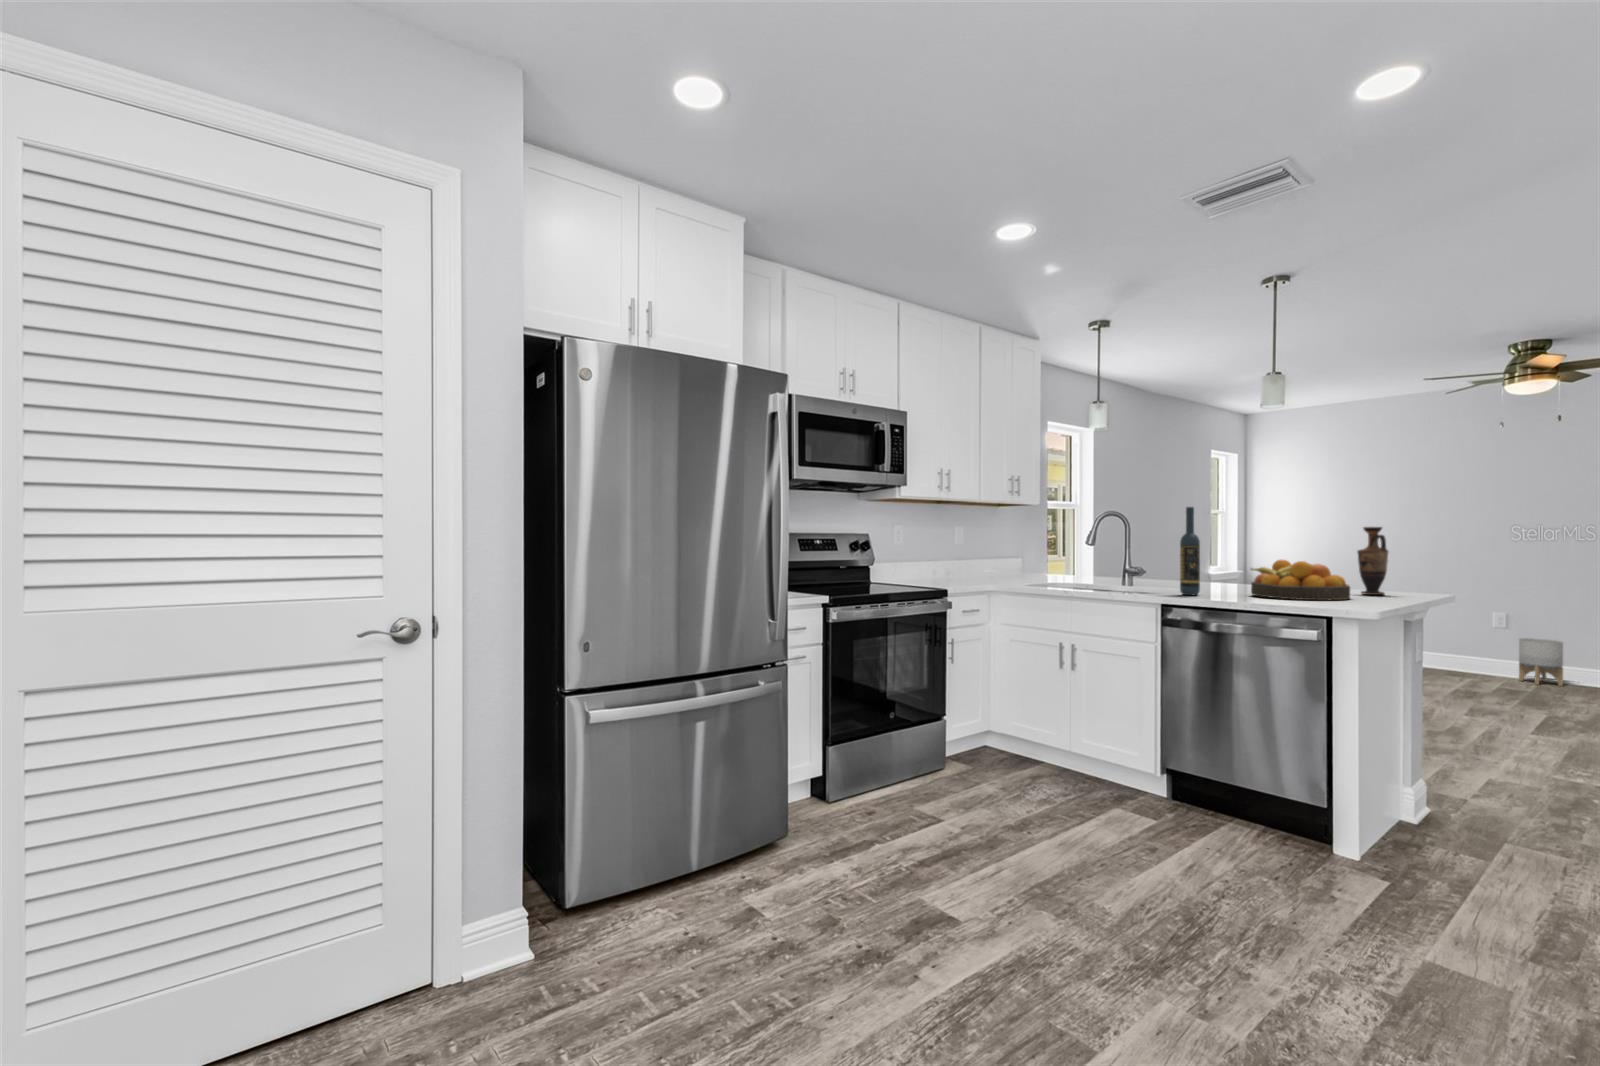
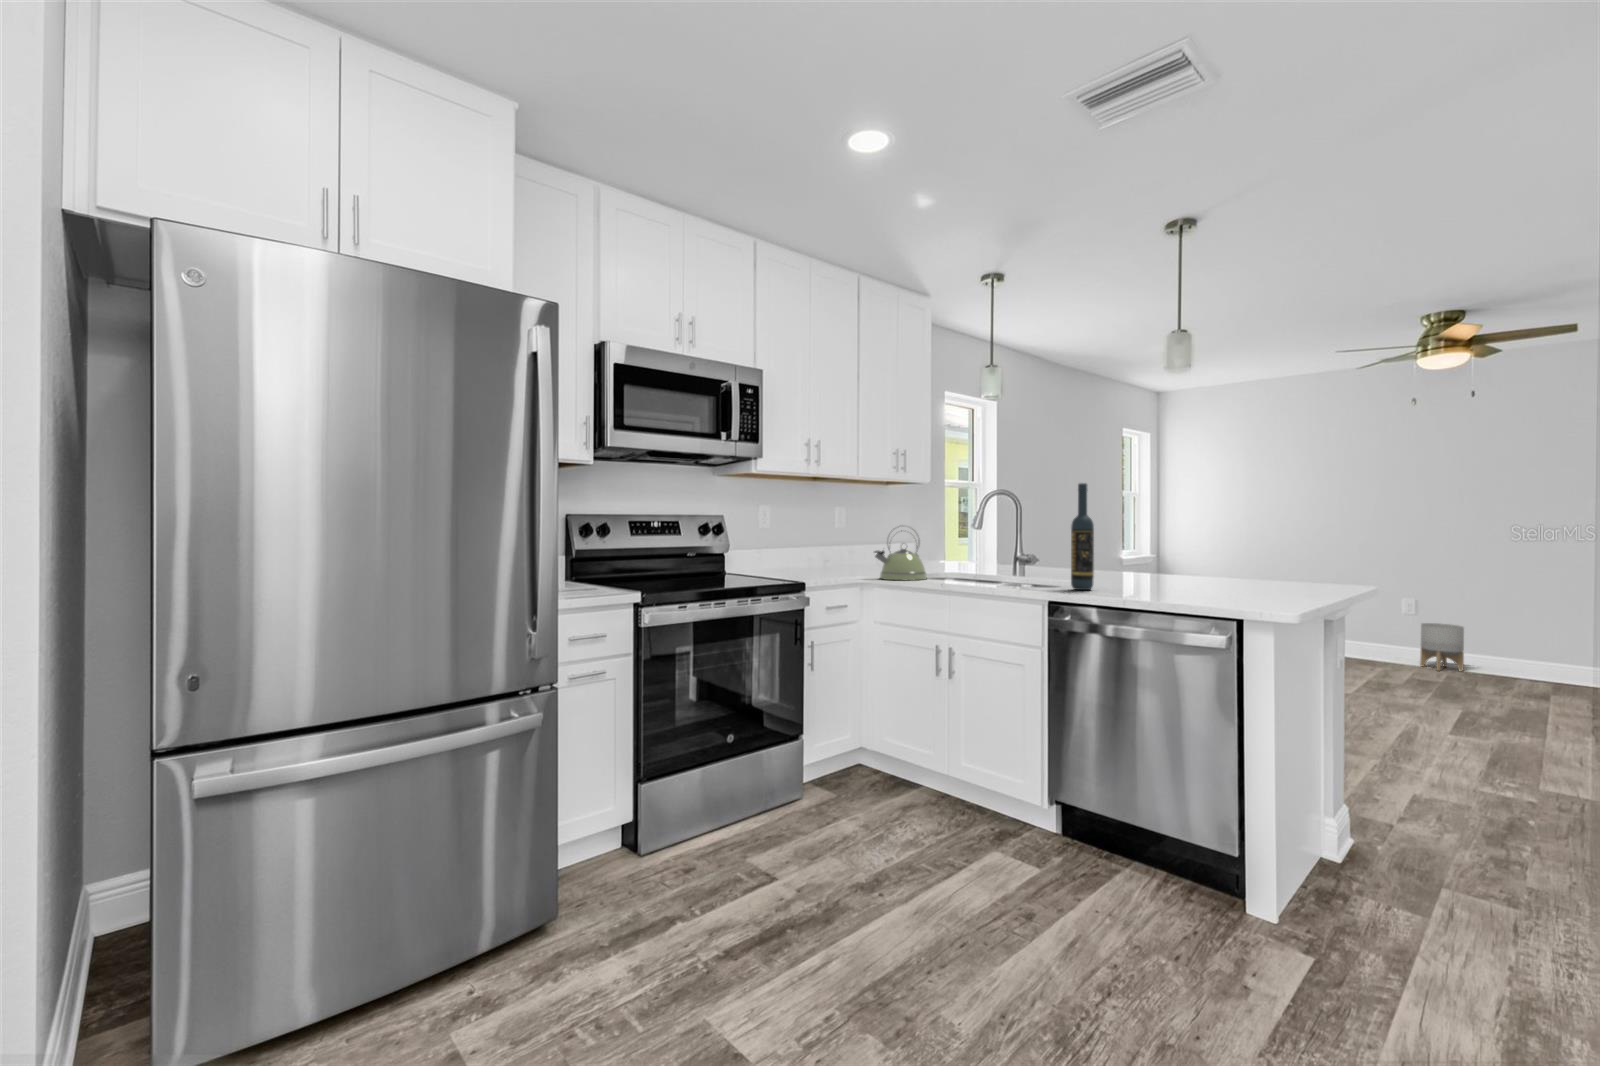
vase: present [1357,527,1388,595] -> none [1274,507,1309,588]
kettle: none [999,541,1047,588] -> present [875,530,927,580]
fruit bowl: present [1251,560,1350,600] -> none [1152,546,1267,597]

